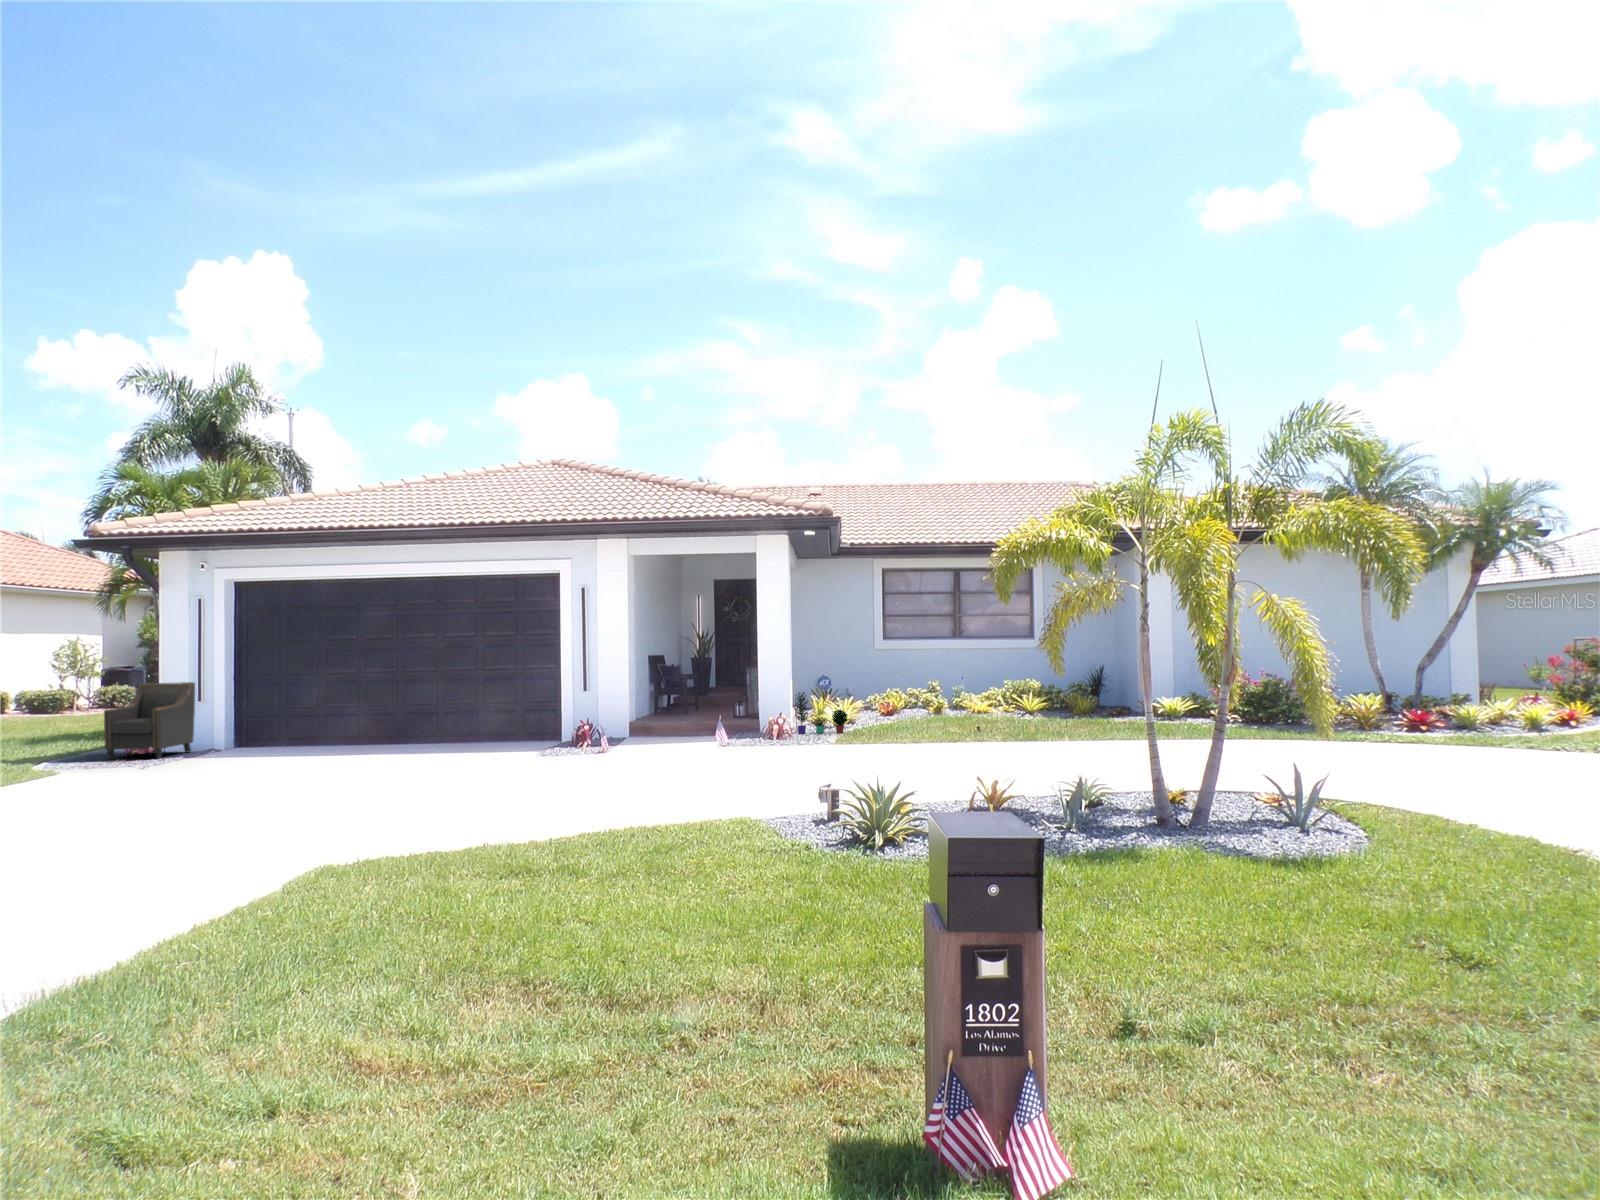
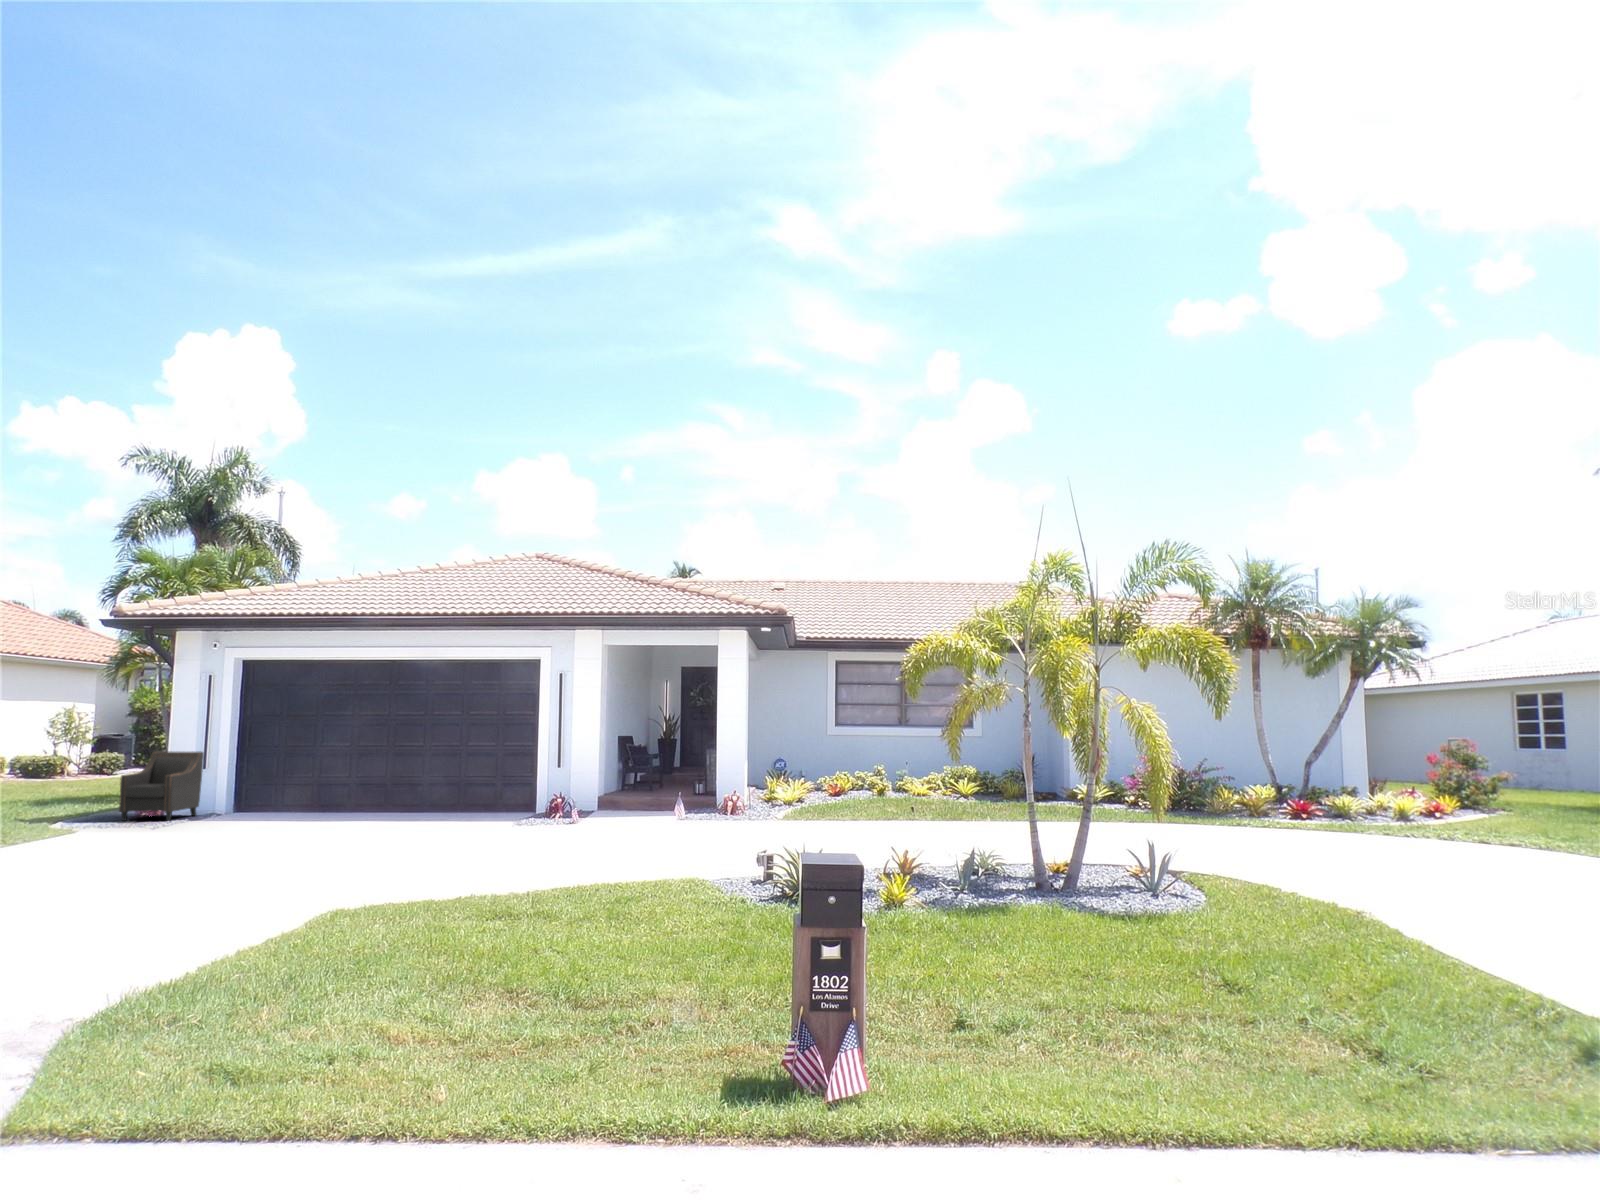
potted plant: present [794,692,847,734] -> none [747,772,797,810]

